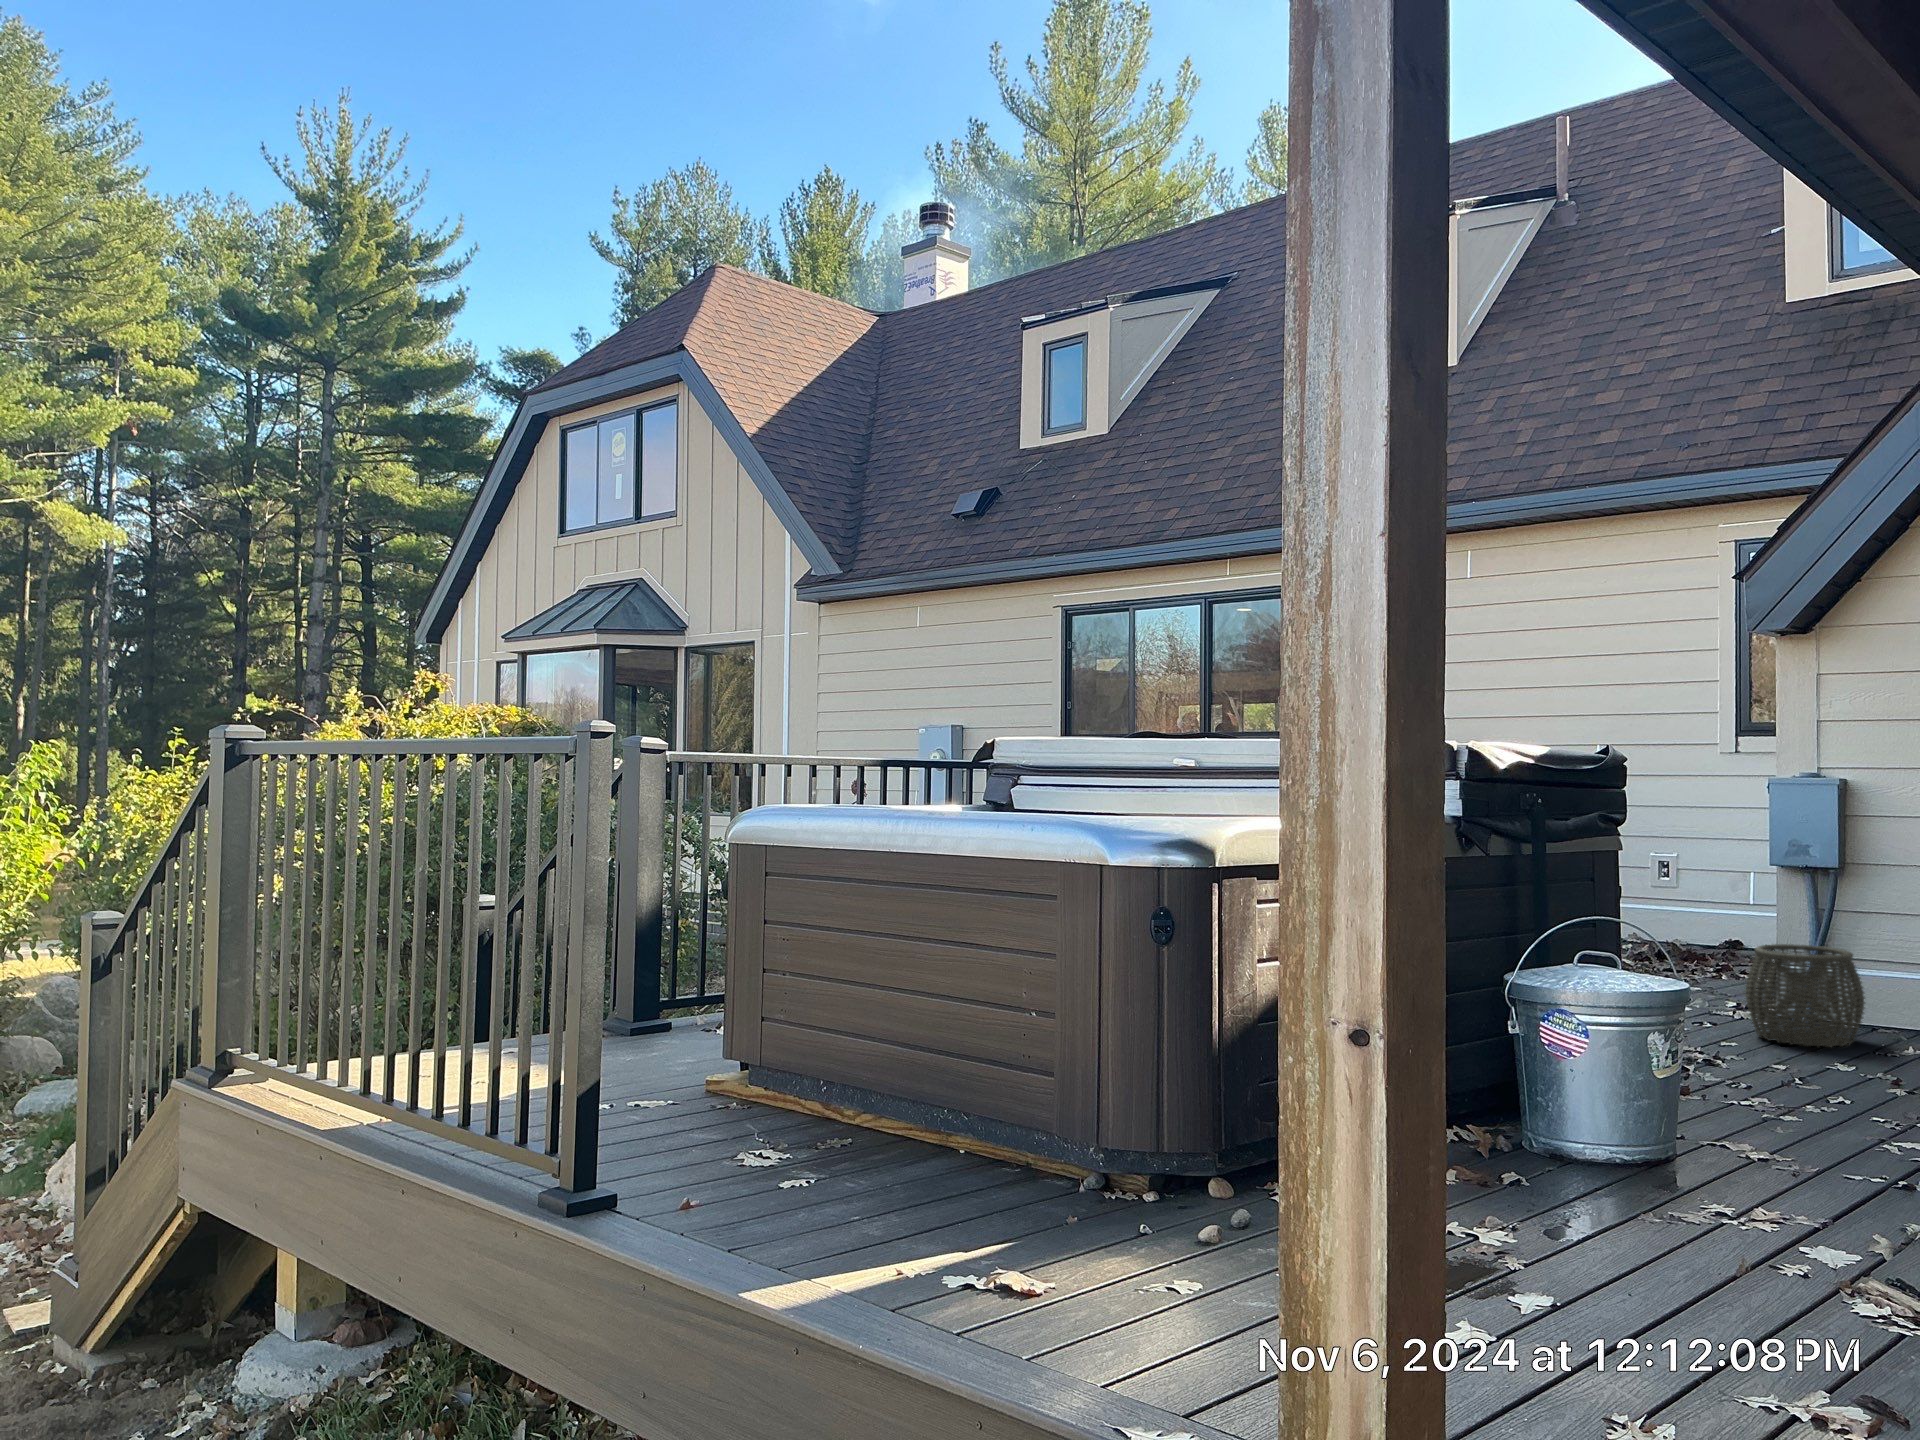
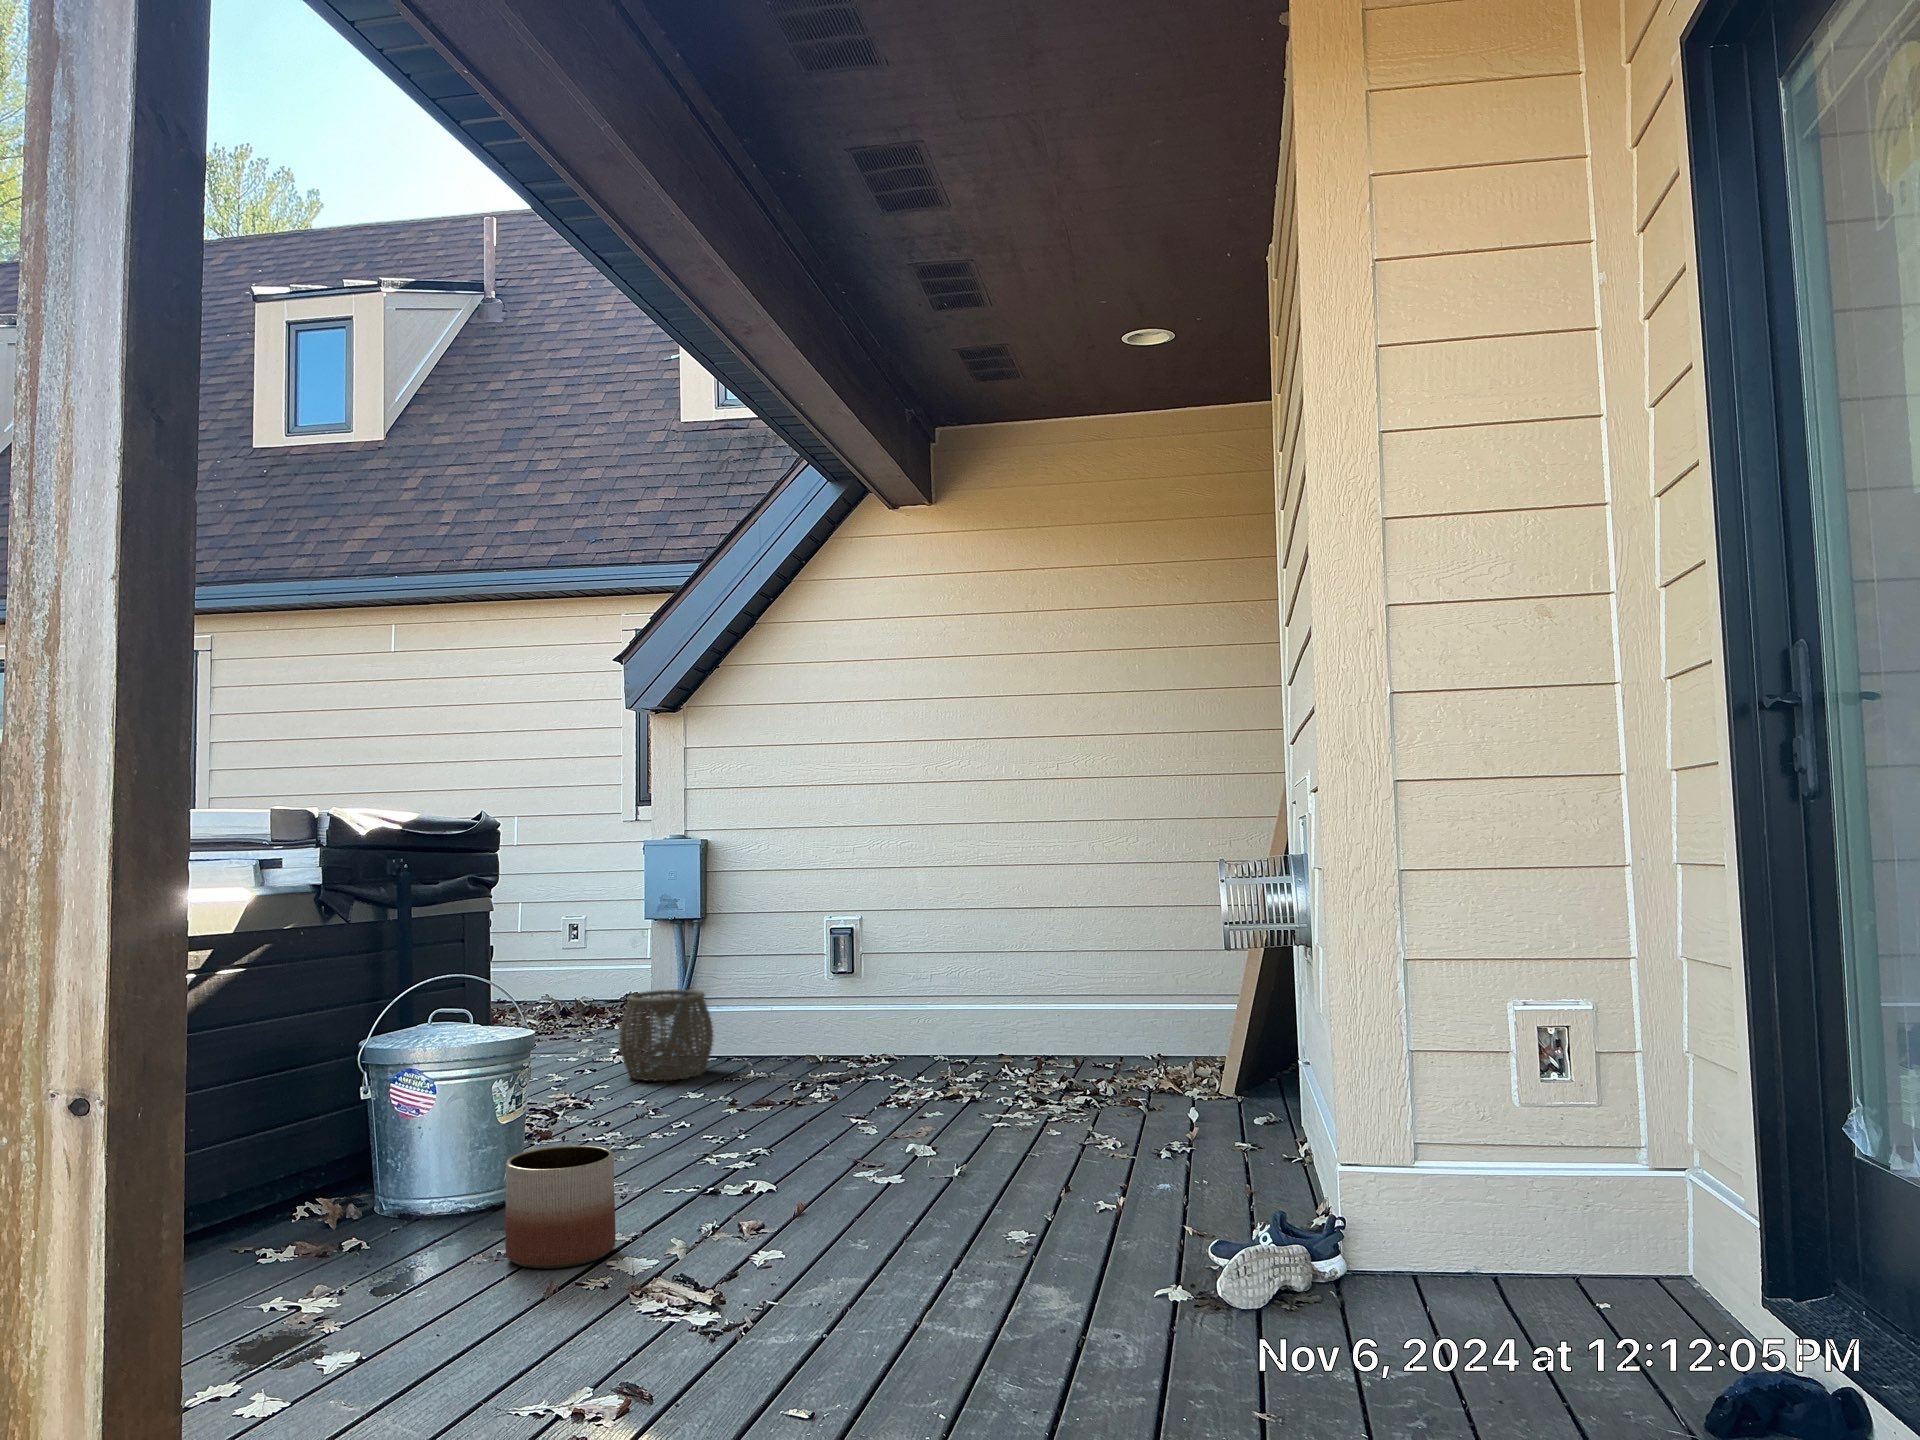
planter: none [1680,1116,1811,1251] -> present [505,1146,616,1269]

